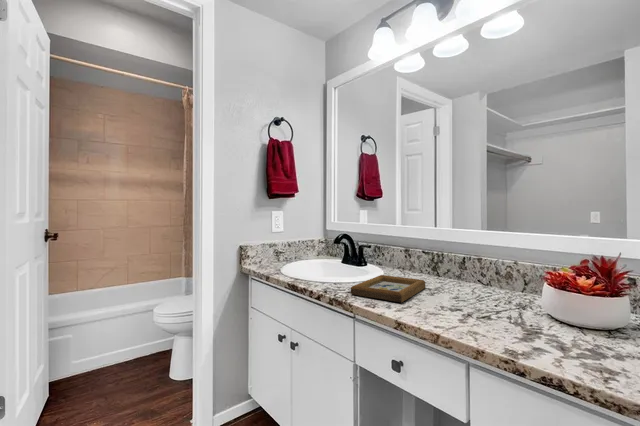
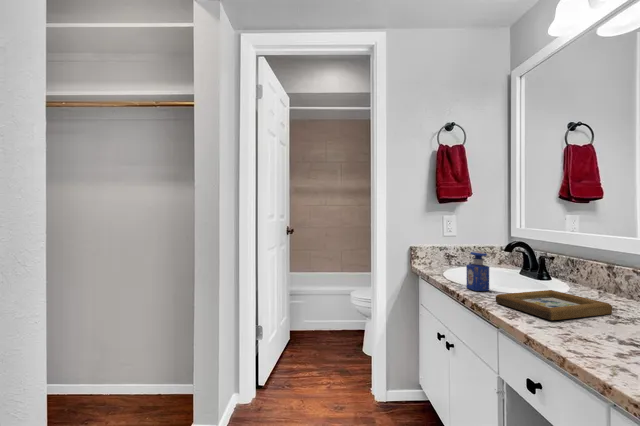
perfume bottle: none [314,246,335,285] -> present [466,251,489,291]

